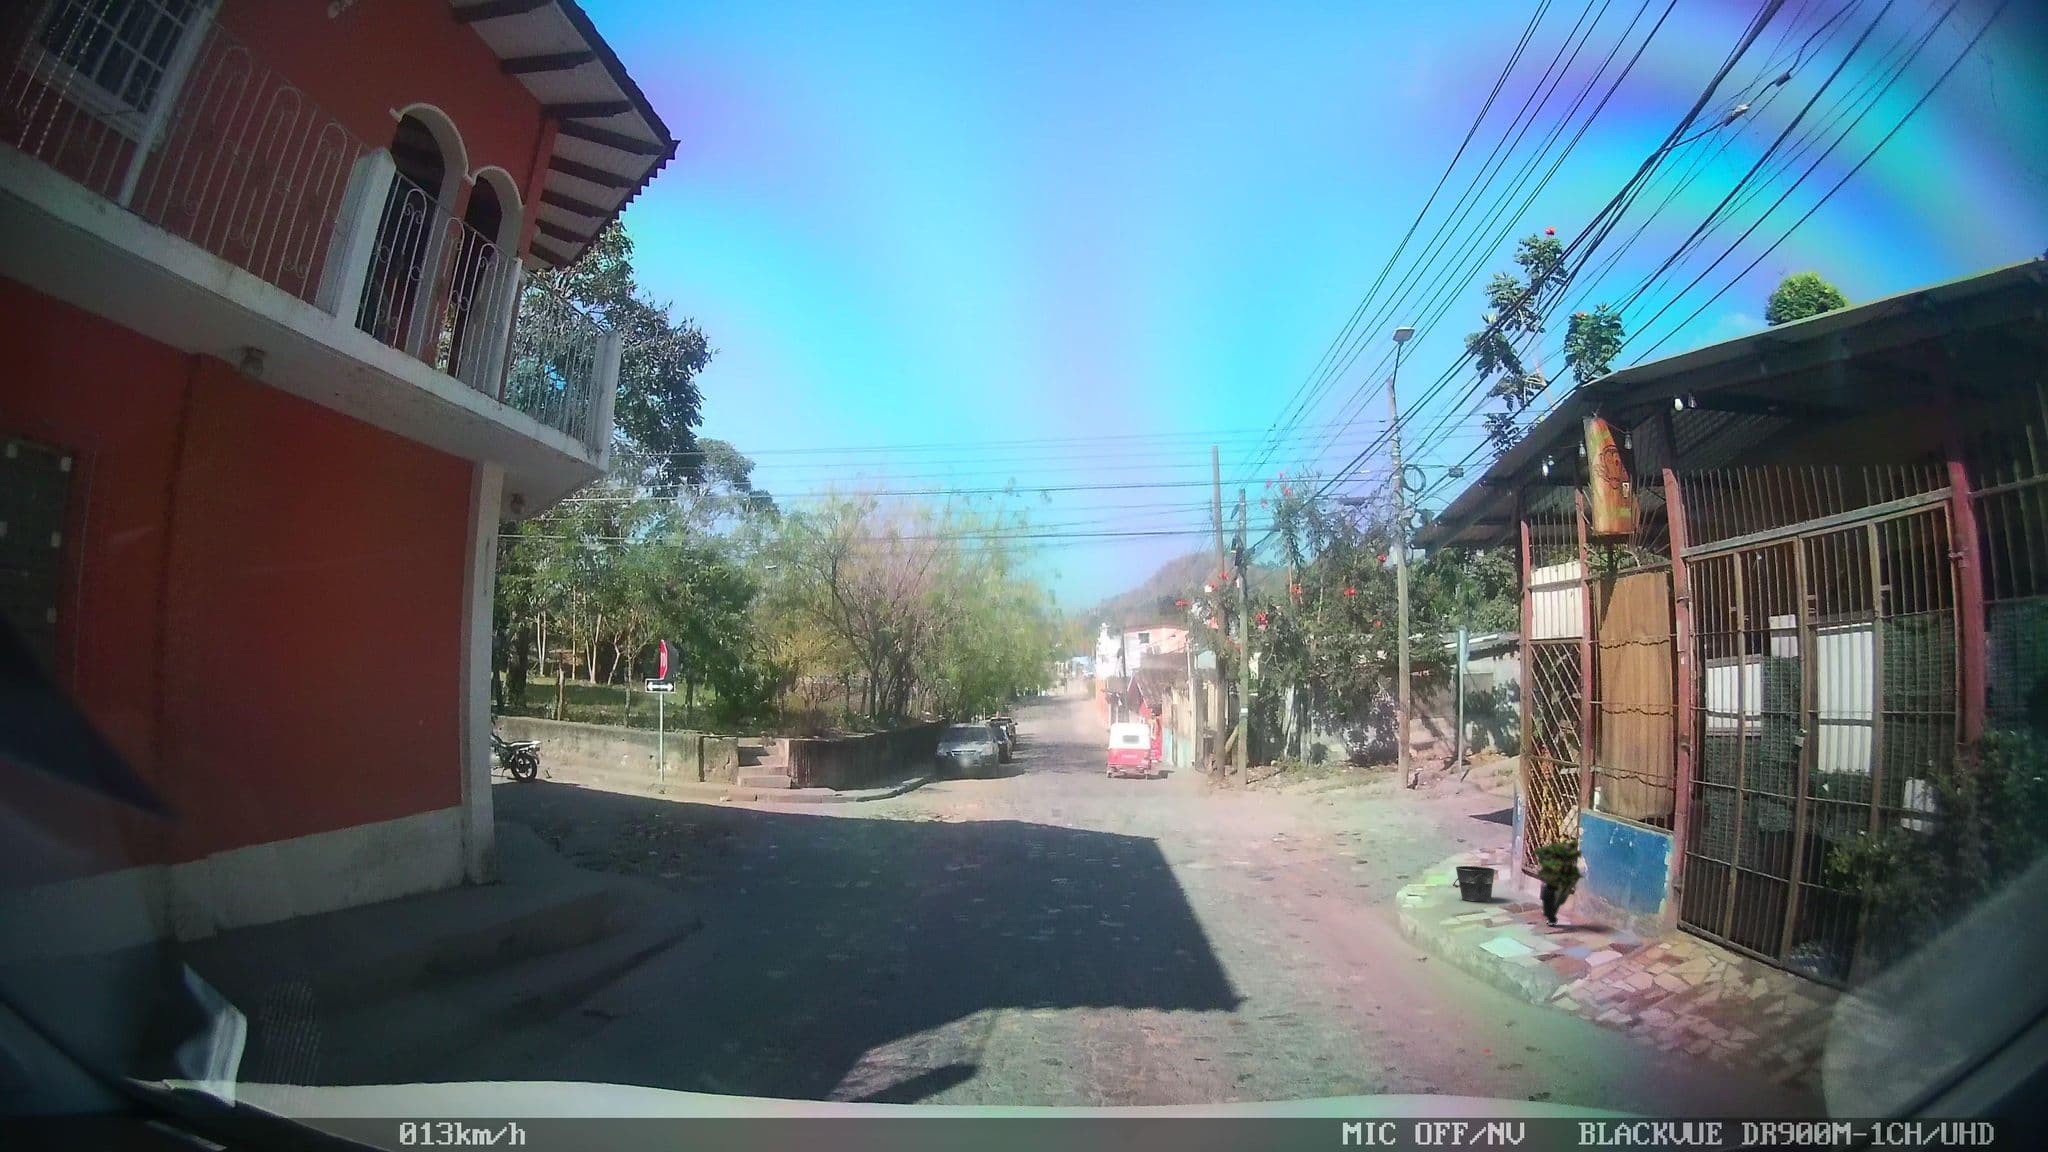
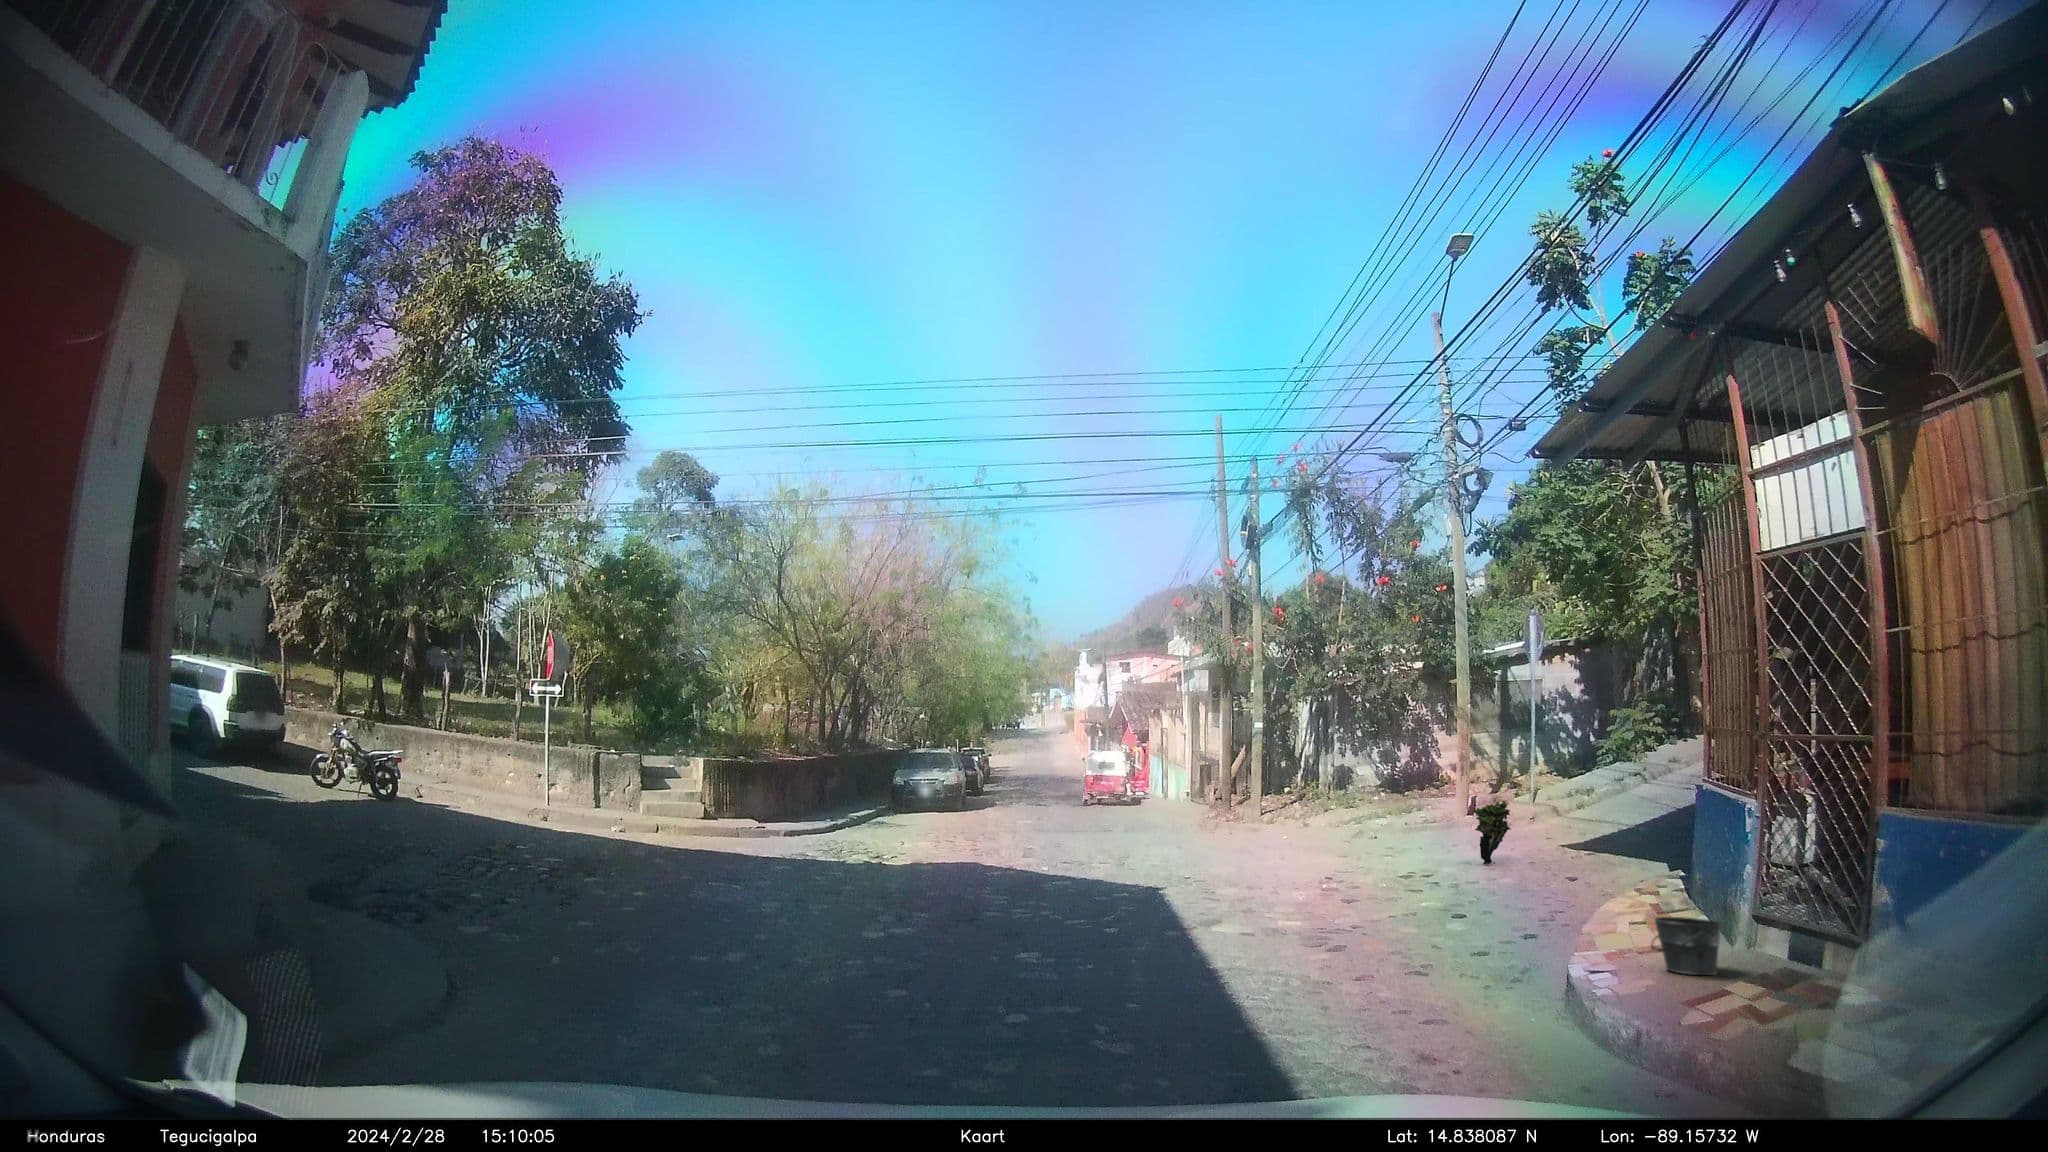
potted plant: present [1533,839,1583,925] -> present [1473,801,1511,864]

